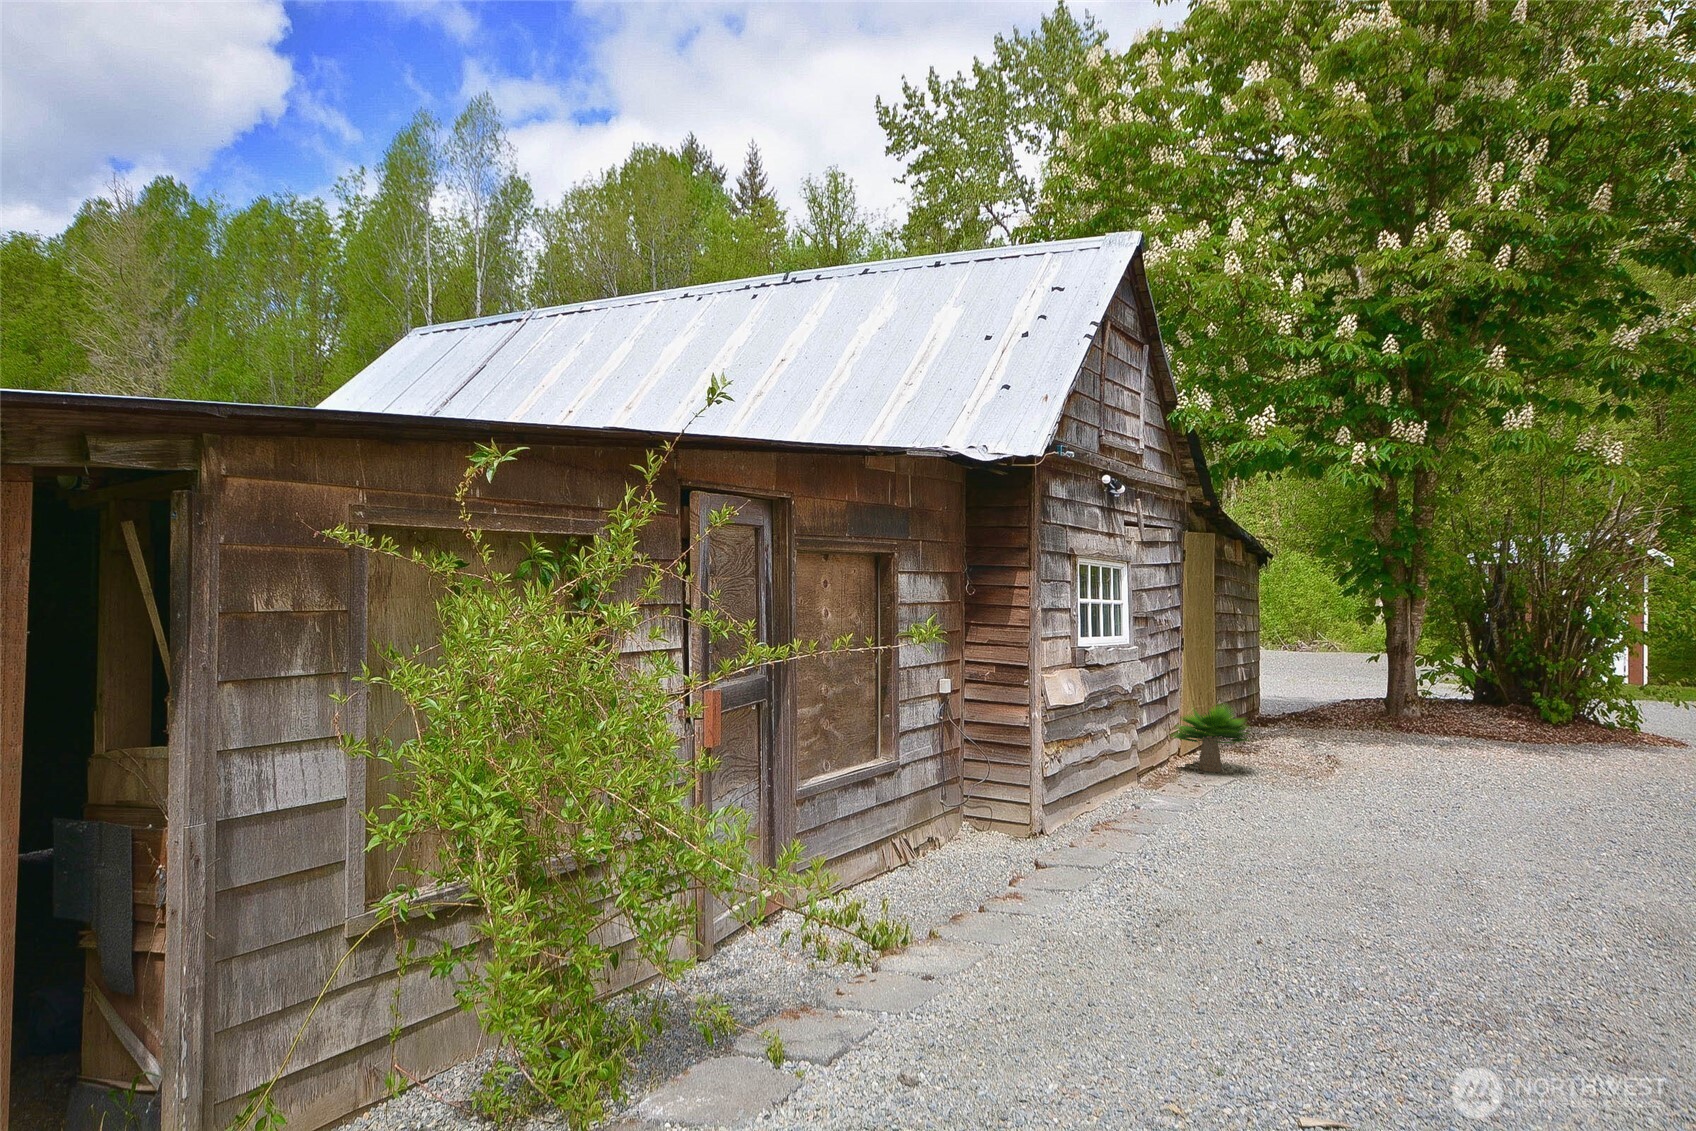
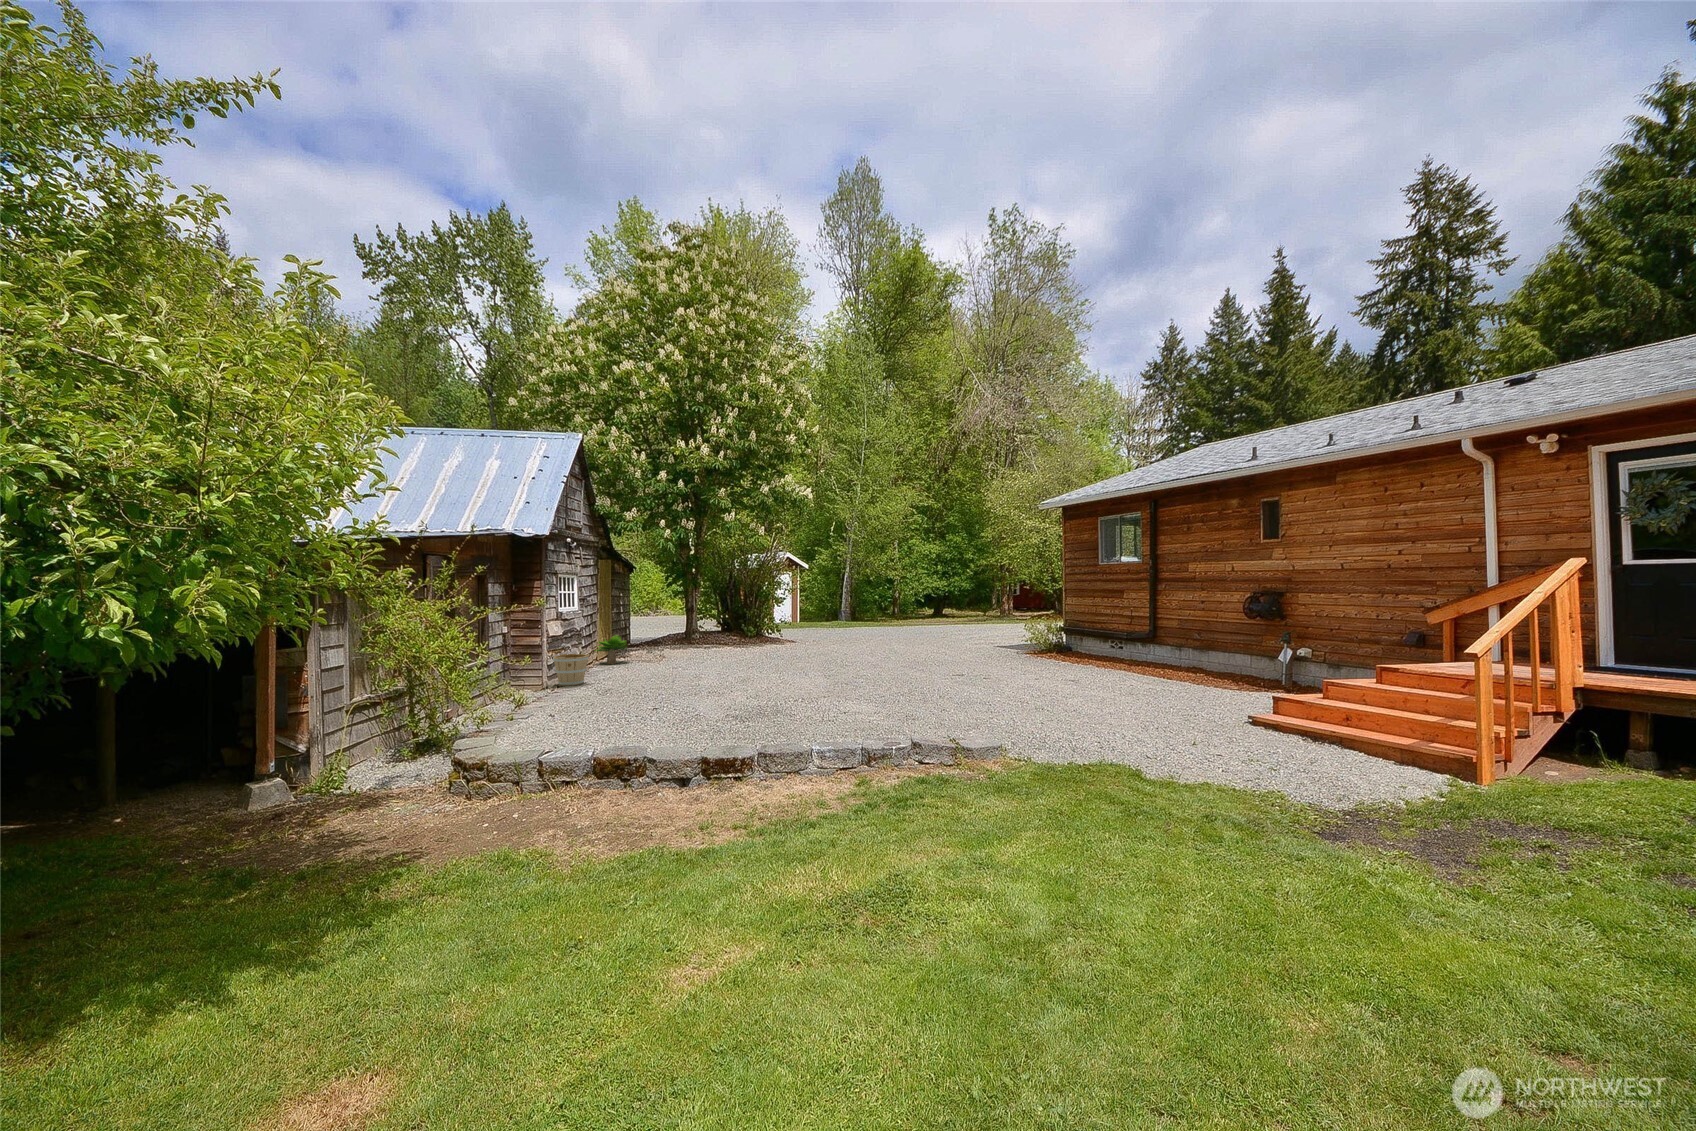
wooden bucket: none [1053,752,1141,838] -> present [553,654,589,685]

